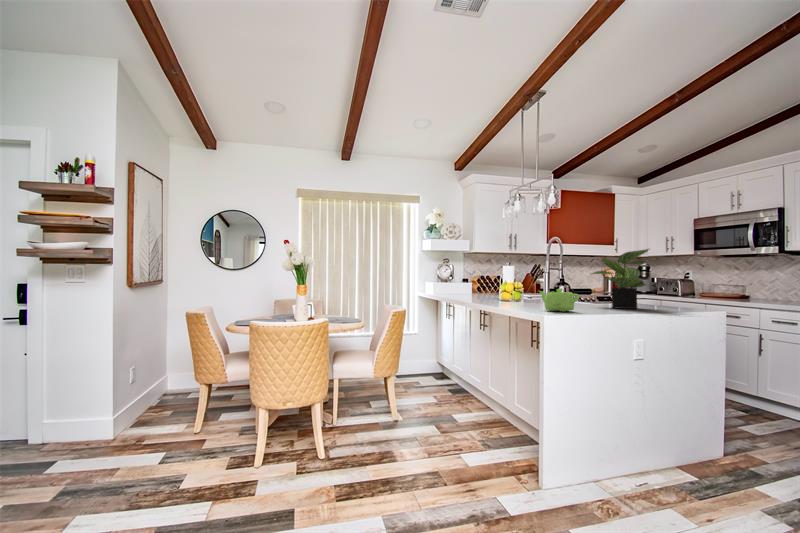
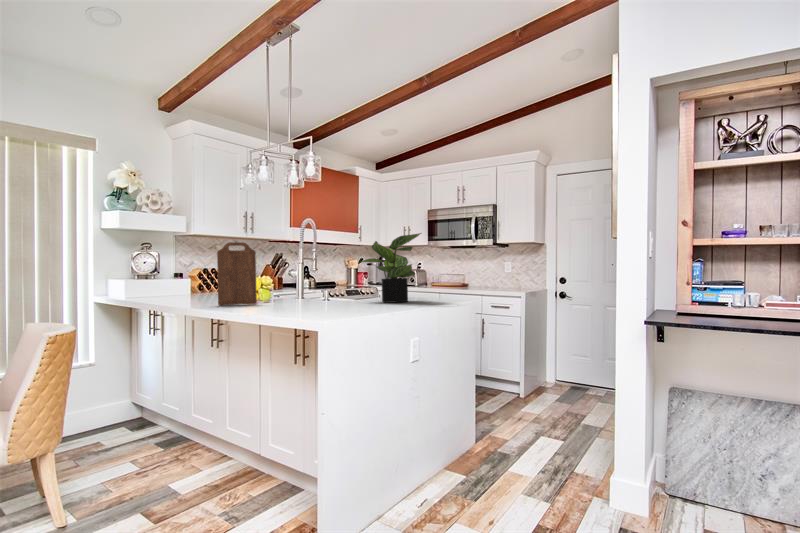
cutting board: none [482,259,508,303] -> present [217,242,257,305]
teapot: present [539,289,579,312] -> none [307,281,360,311]

